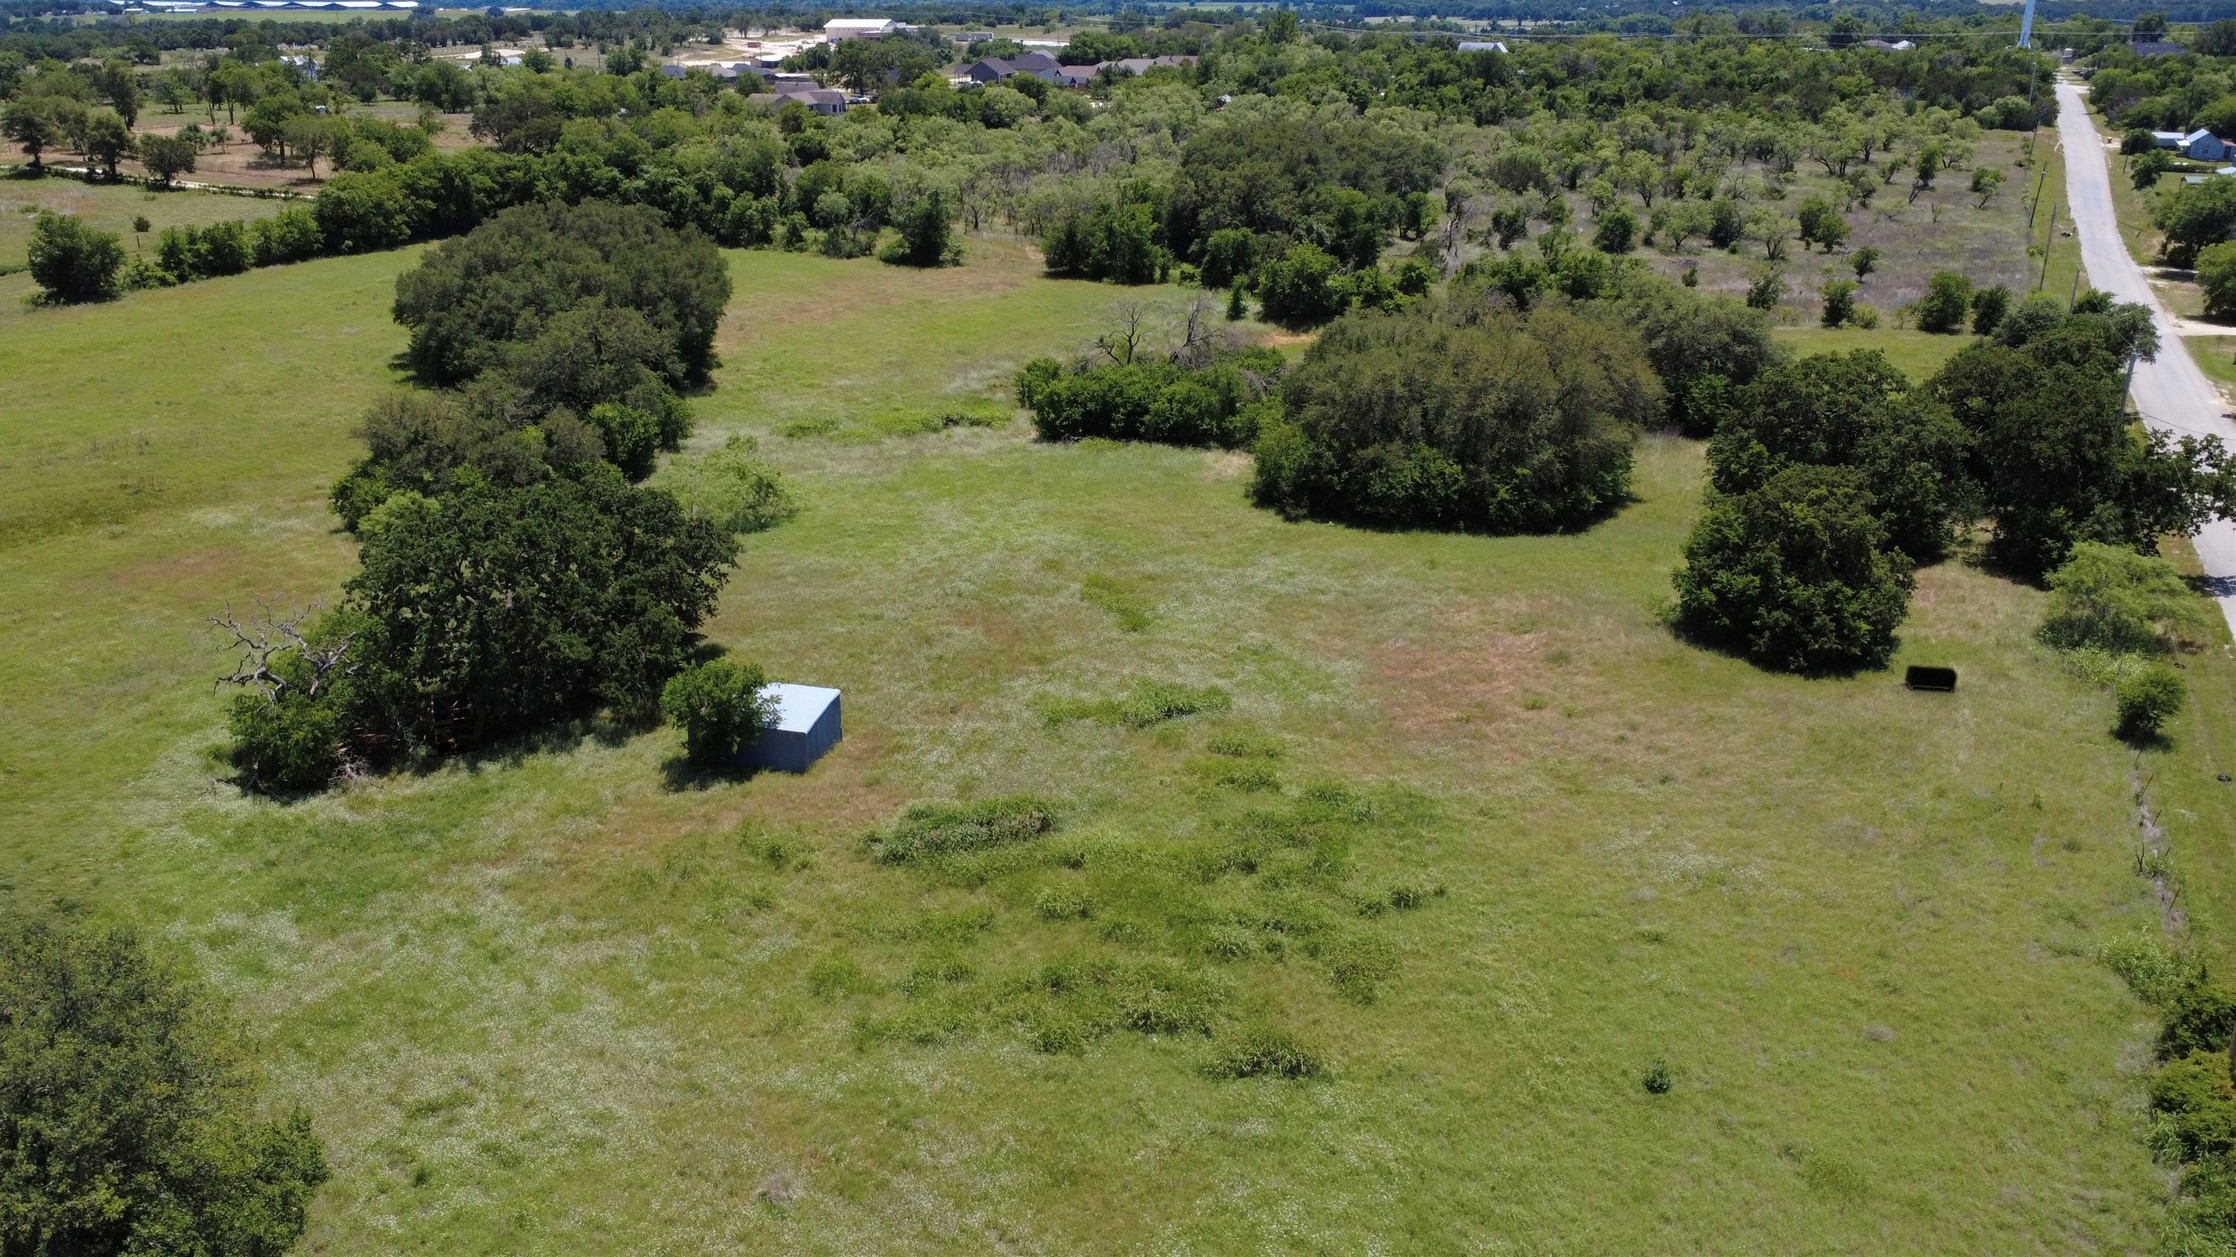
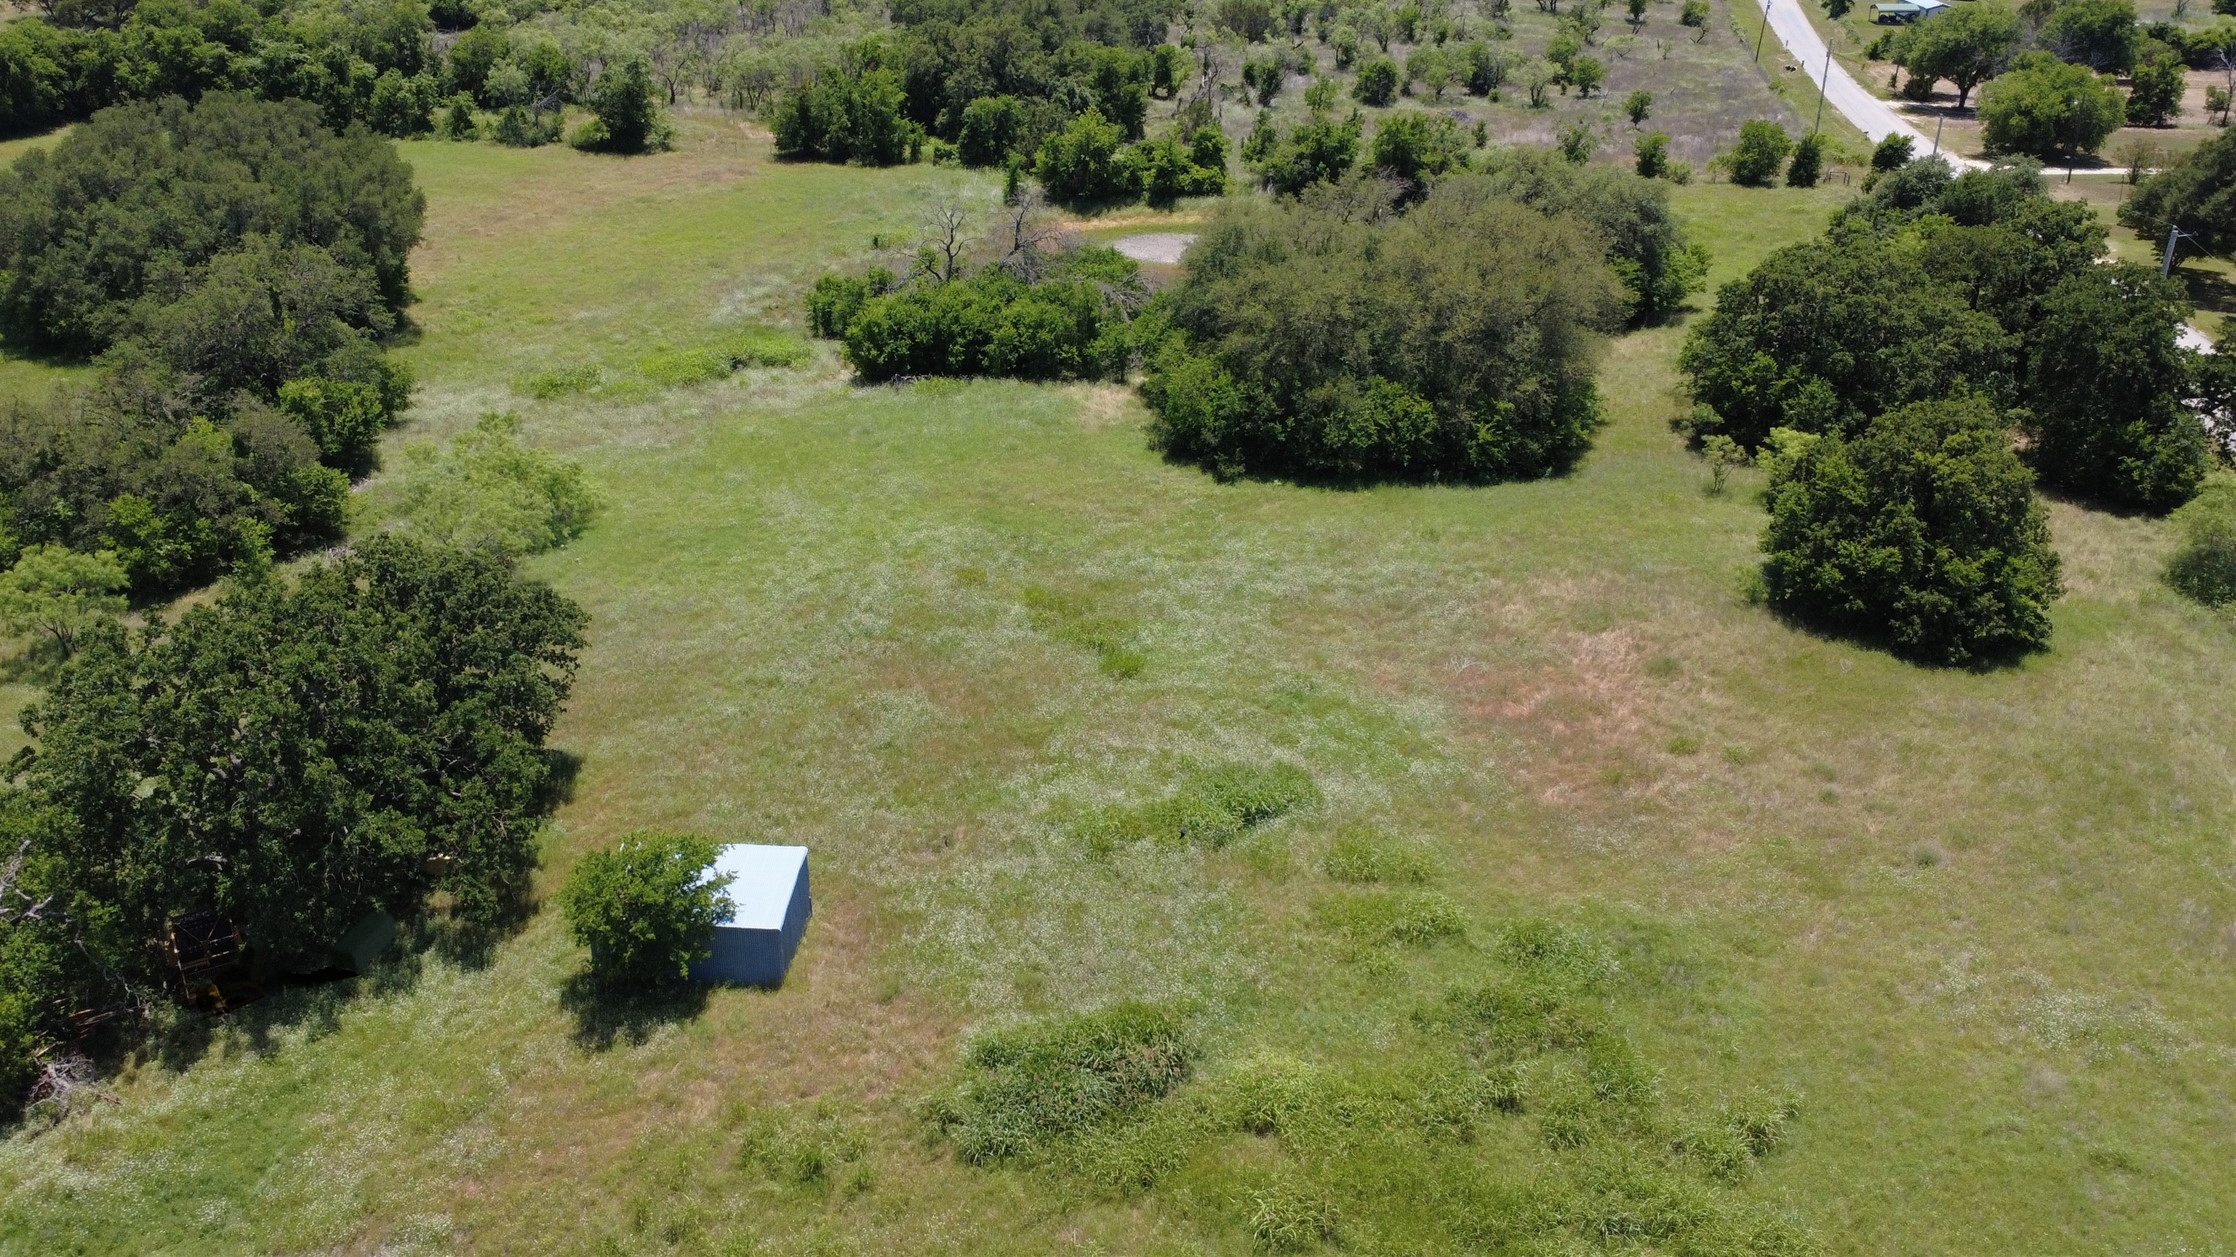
bench: present [1905,665,1958,692] -> present [331,912,398,975]

